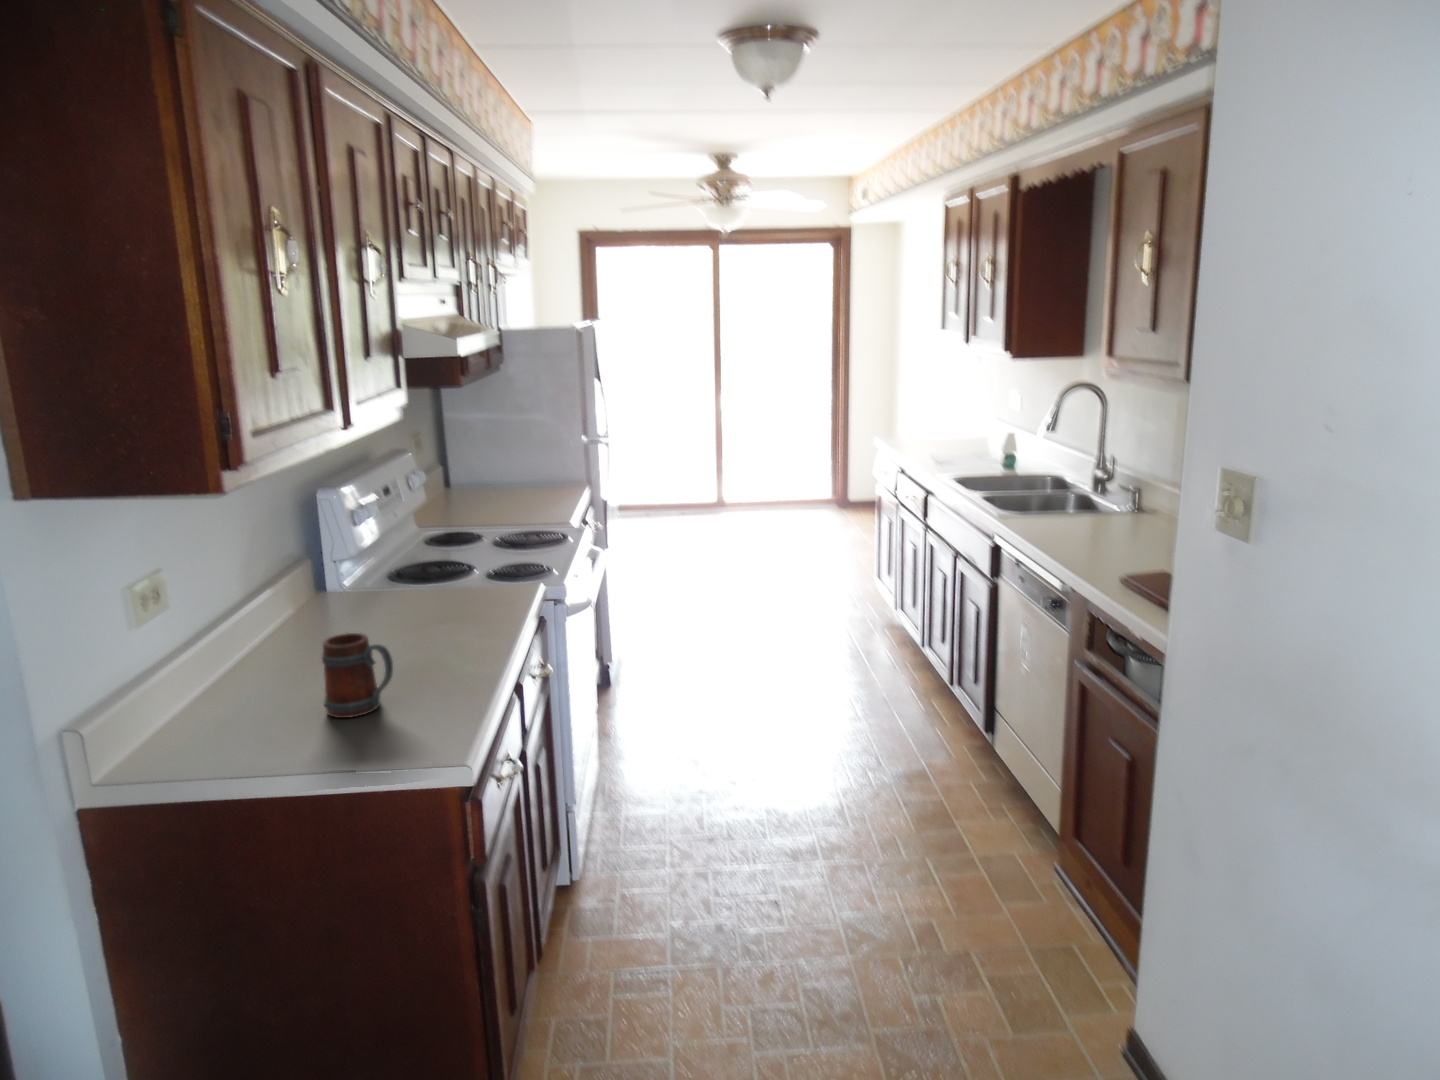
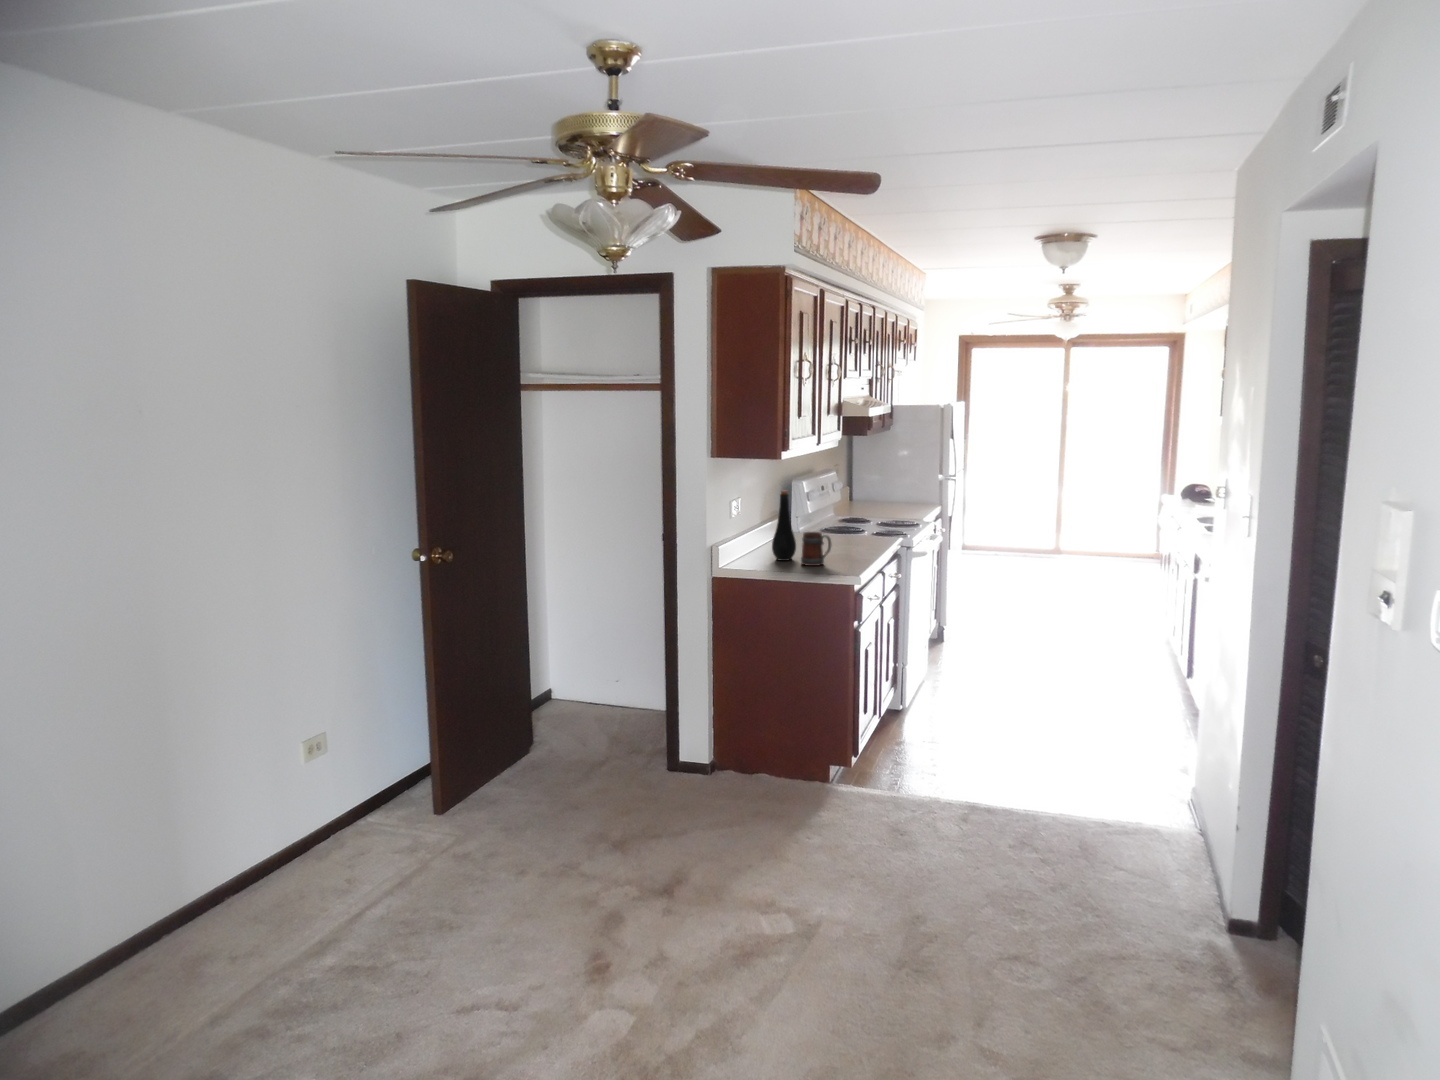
bottle: none [255,542,316,701] -> present [772,491,796,561]

